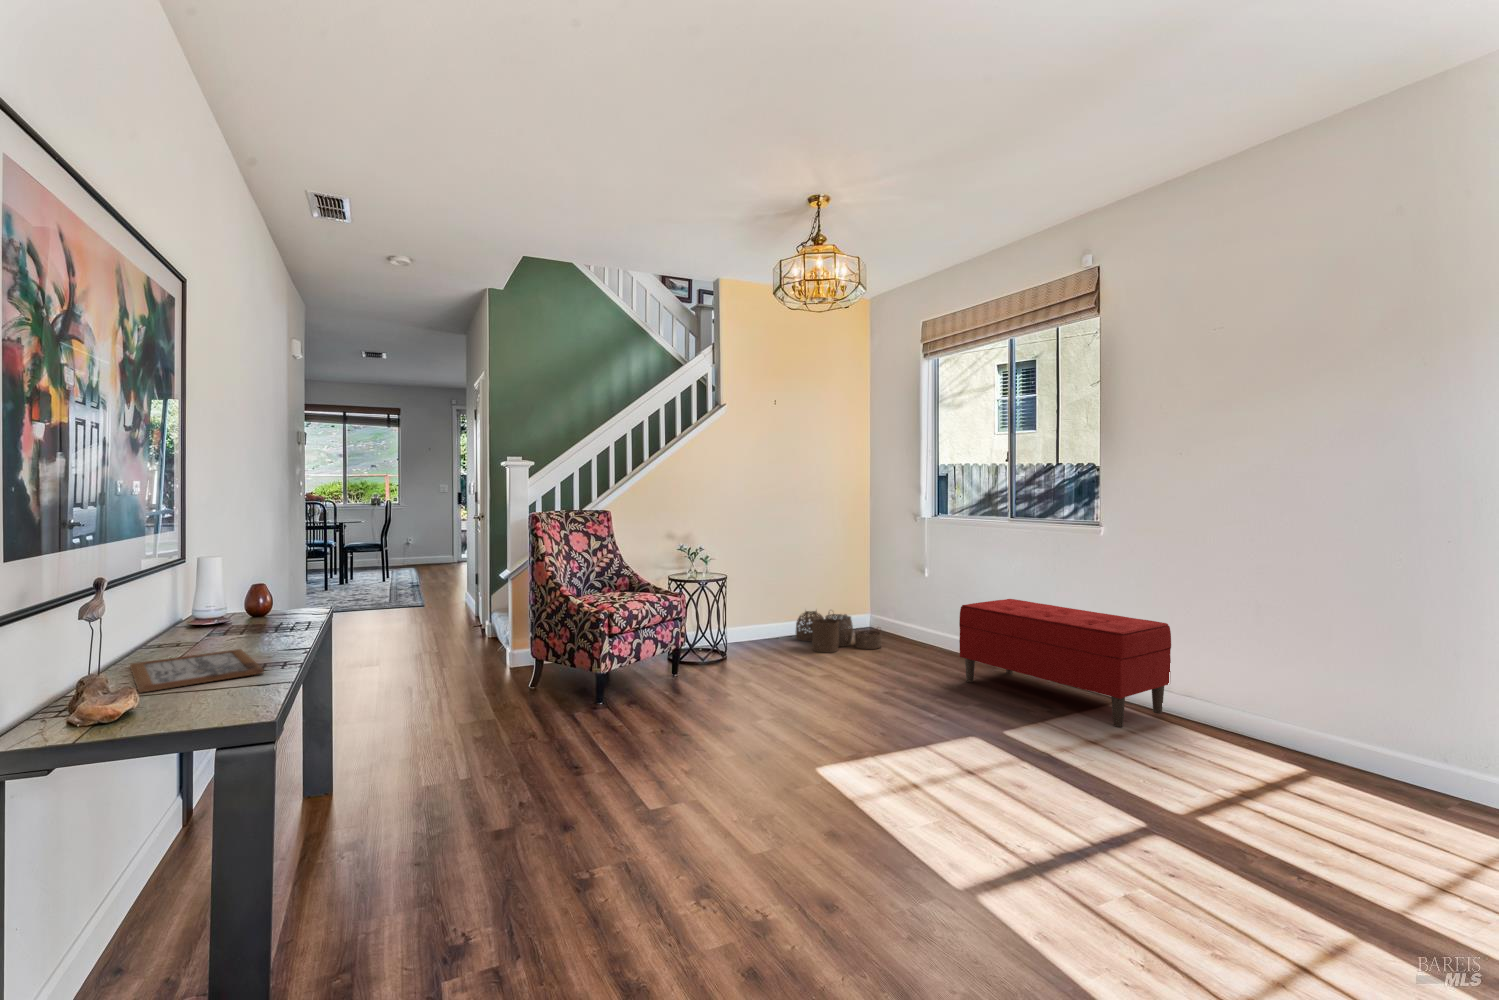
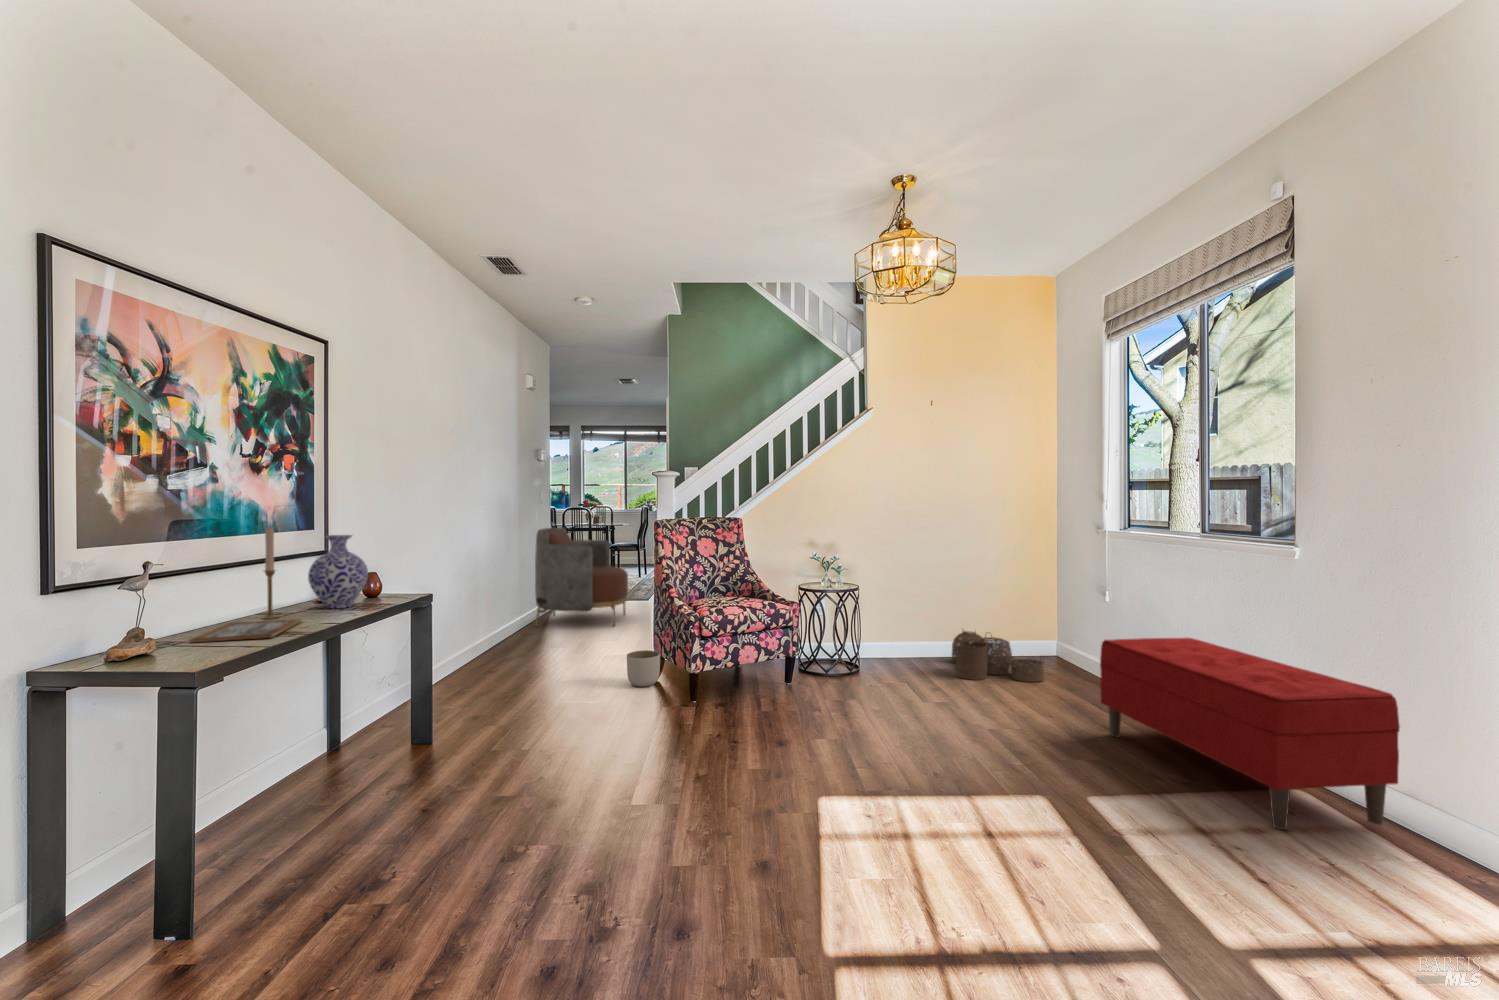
candlestick: none [155,523,184,655] -> present [262,527,278,619]
armchair: none [298,525,422,650] -> present [535,528,628,627]
vase: none [194,534,281,634] -> present [308,535,368,608]
planter: none [507,658,546,698] -> present [627,650,660,687]

